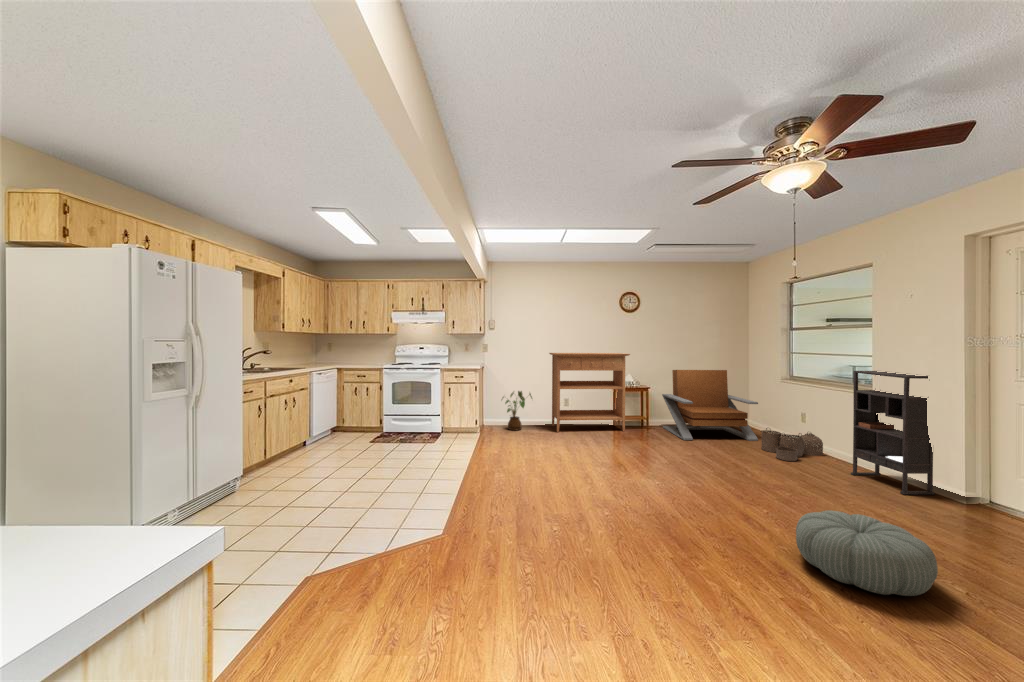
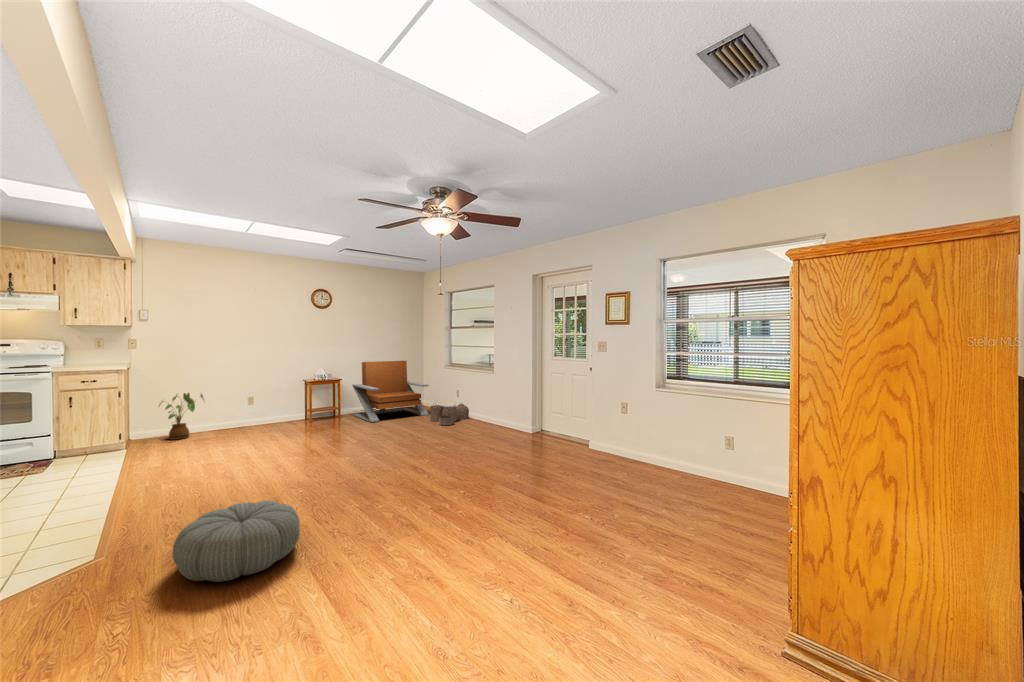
console table: present [549,353,630,432] -> none [227,348,322,433]
bookshelf: present [851,371,935,495] -> none [482,356,522,433]
pouf: present [796,510,938,596] -> present [173,501,300,582]

